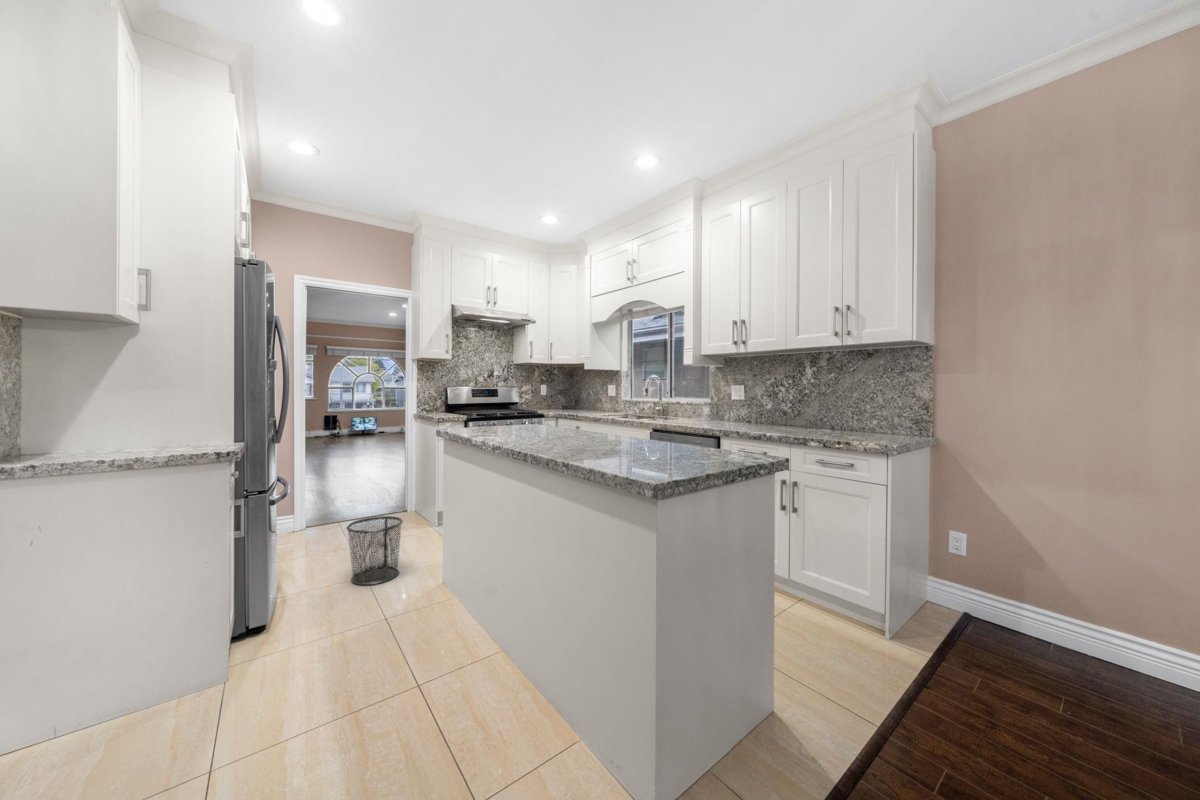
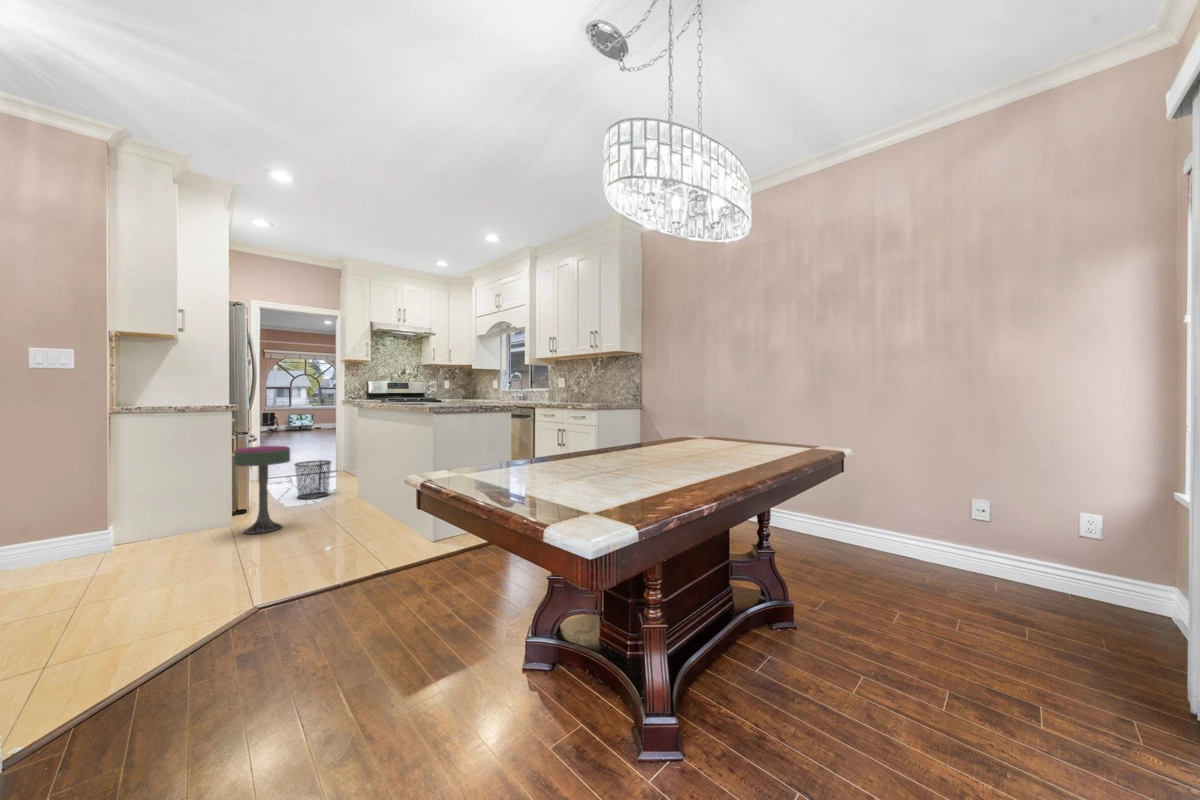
bar stool: none [220,528,332,724] -> present [234,446,290,534]

